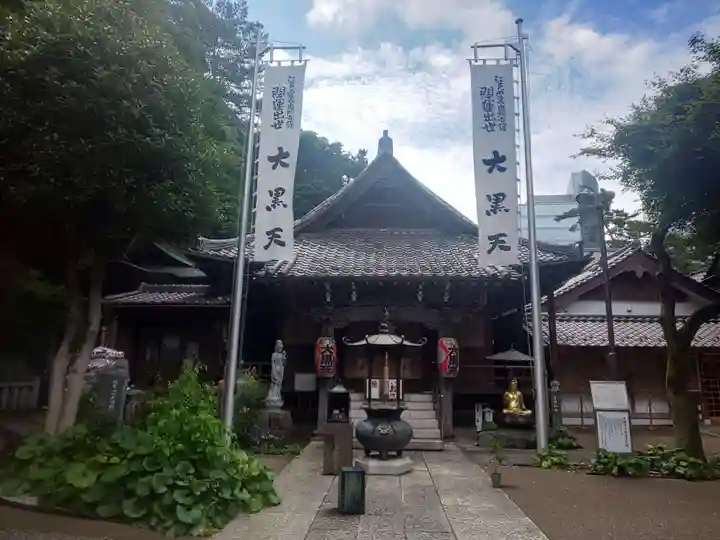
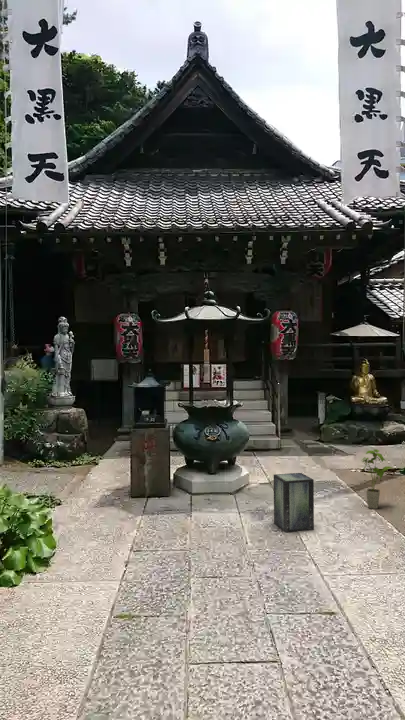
storage box: present [338,466,366,514] -> present [274,473,314,532]

